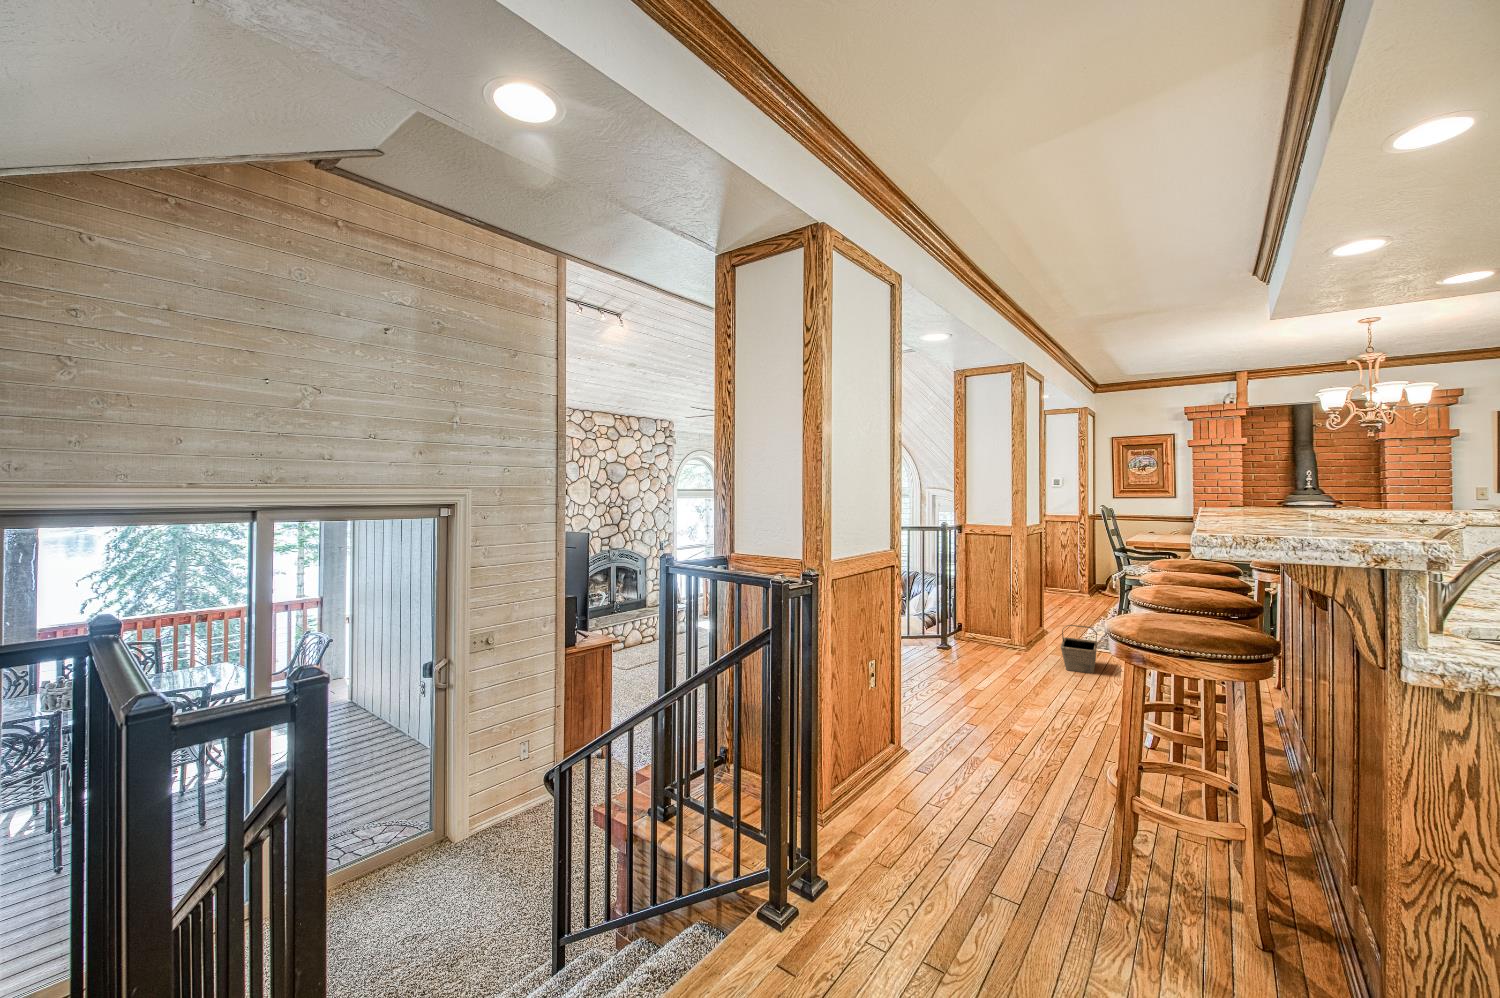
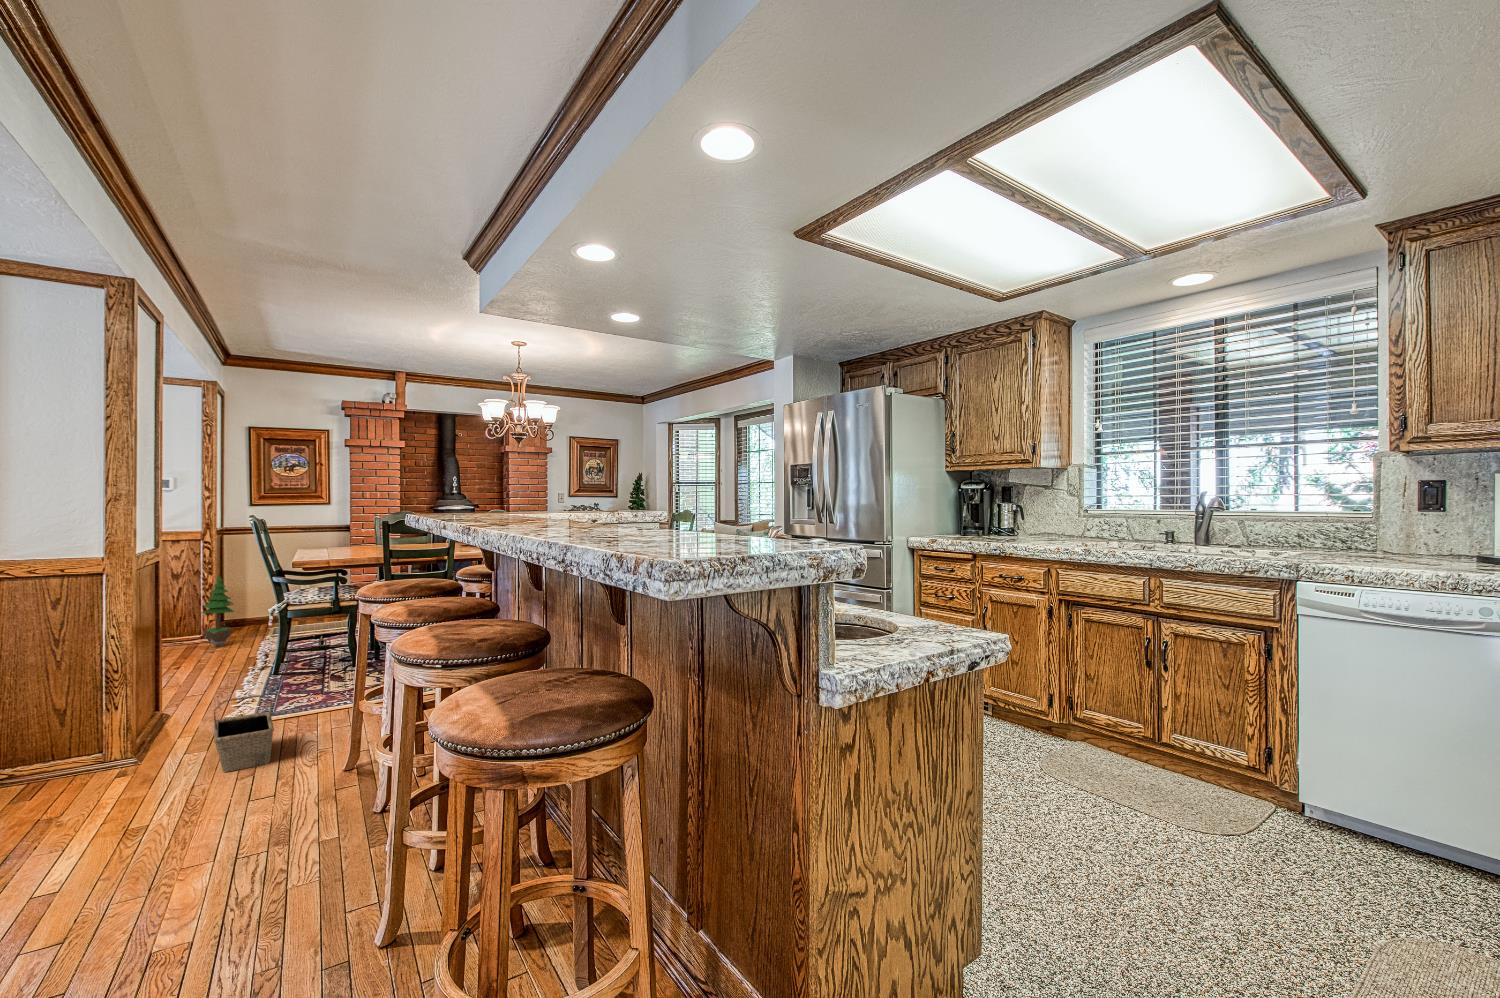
potted tree: none [1076,548,1097,600] -> present [202,575,234,647]

